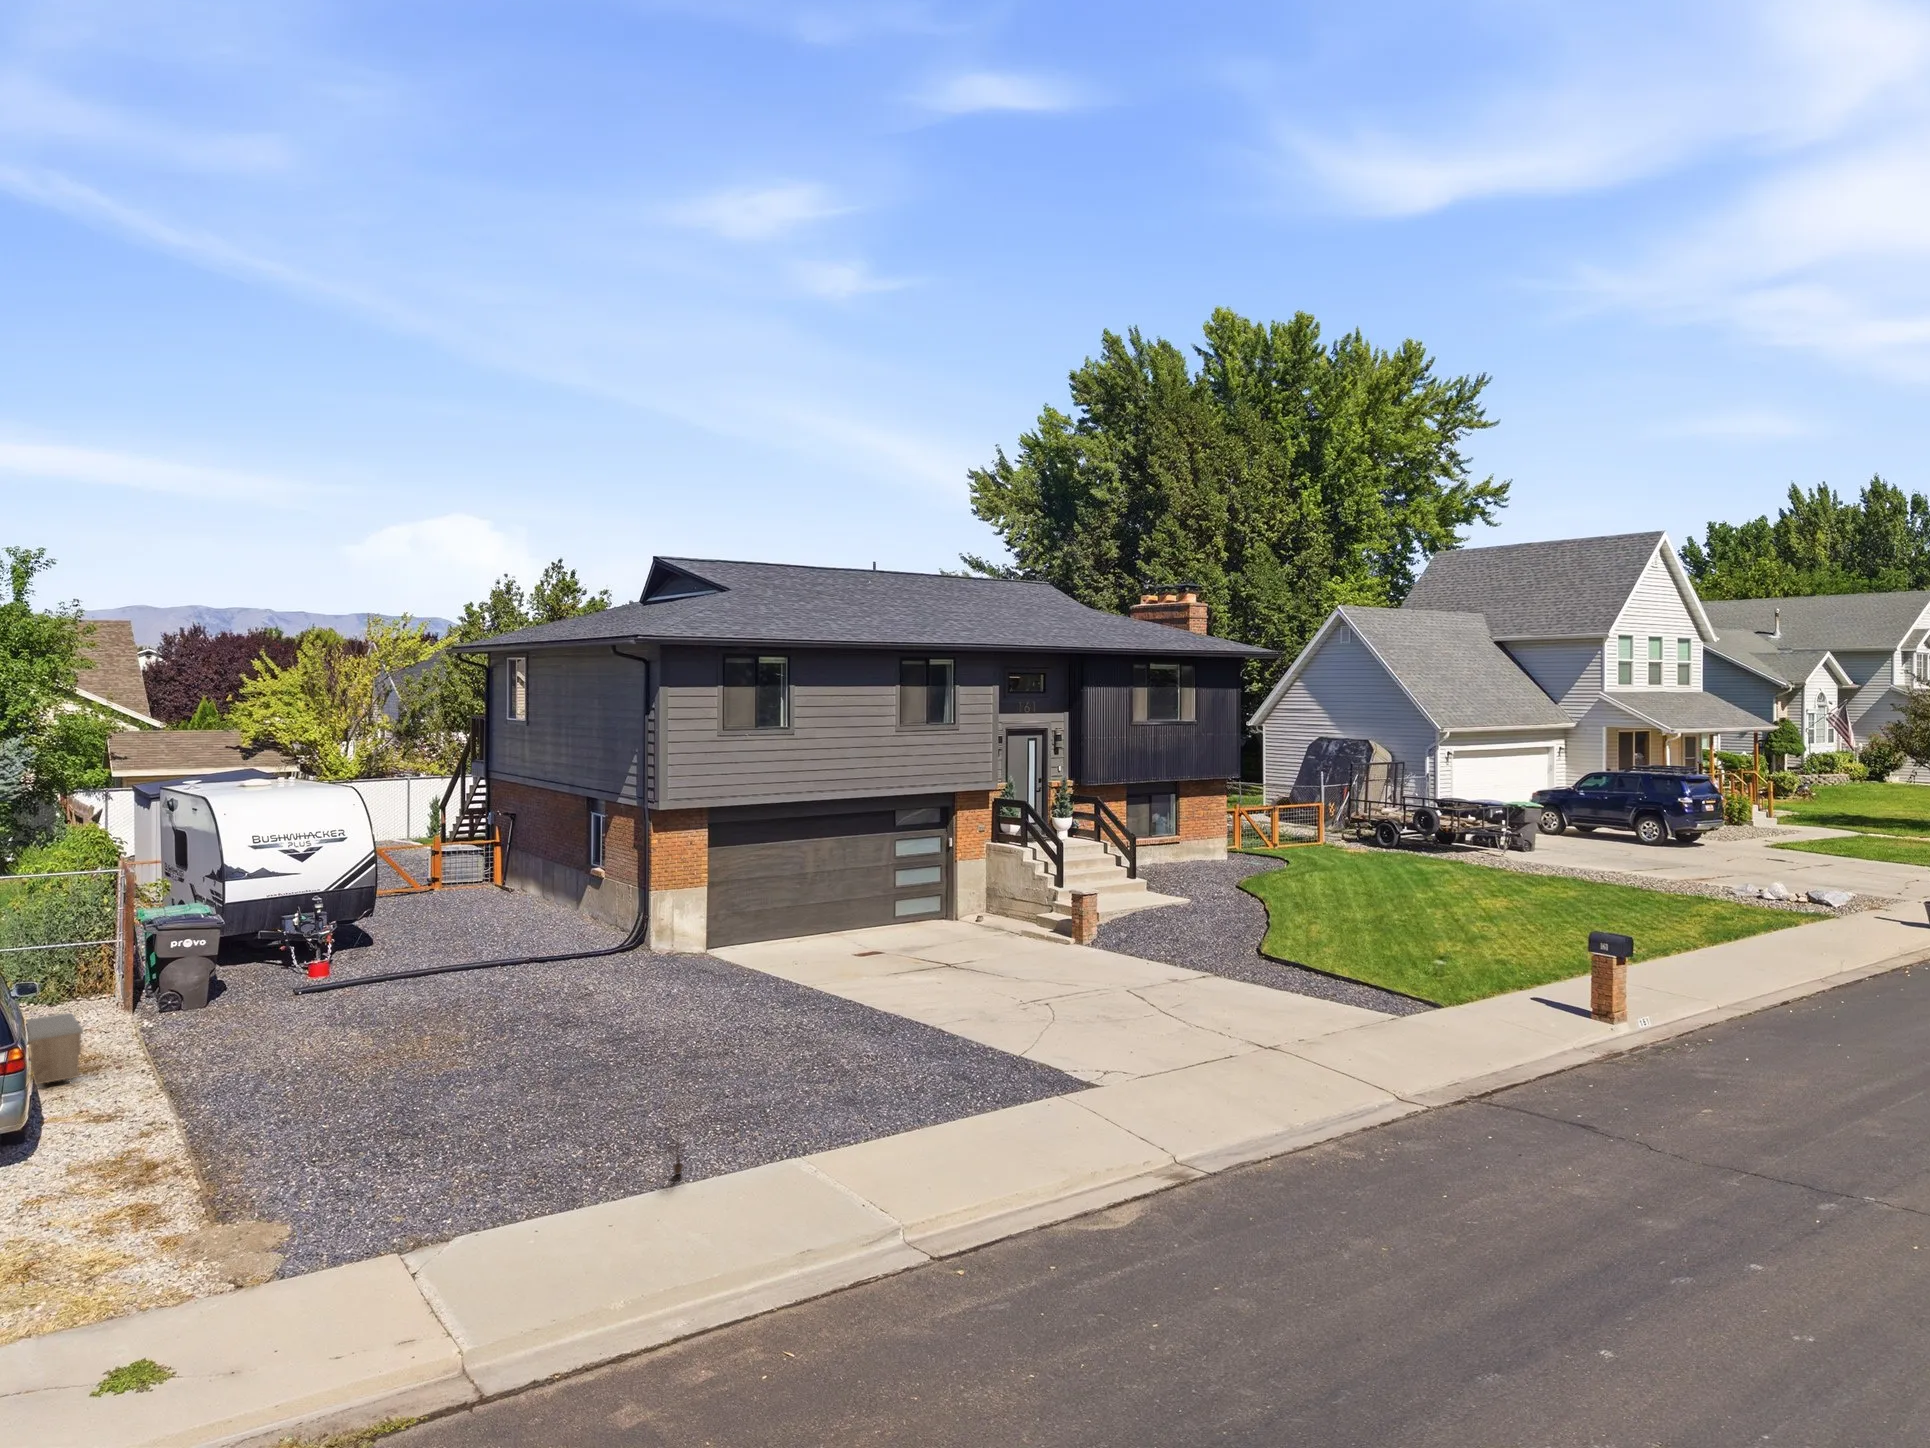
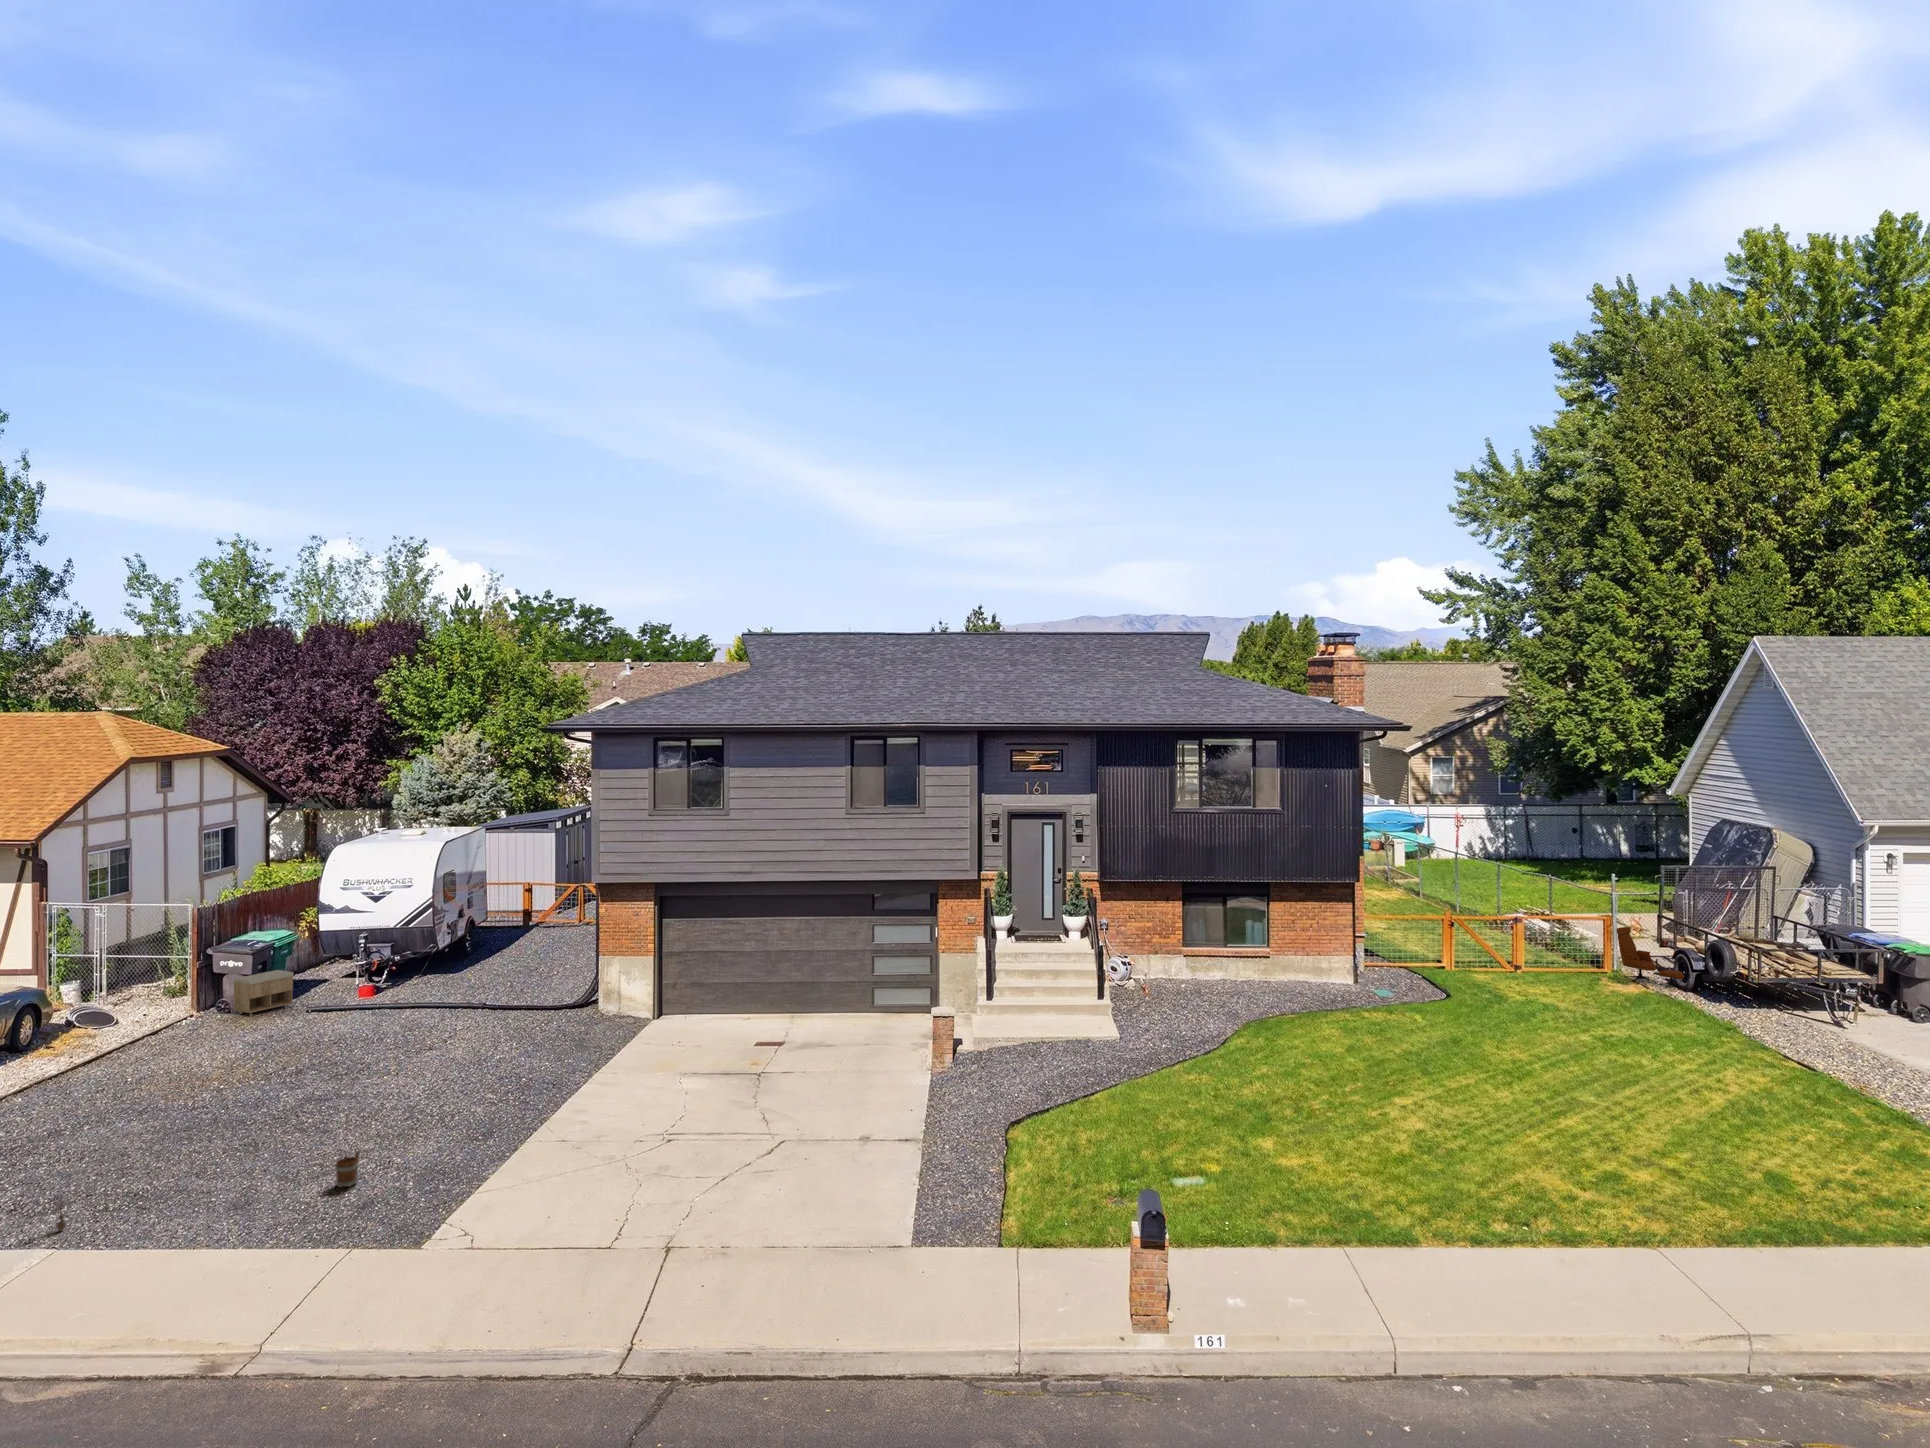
lounge chair: none [1343,807,1388,845] -> present [1616,927,1684,988]
storage bench: present [26,1013,83,1088] -> present [234,970,294,1016]
bucket: none [842,1054,865,1089] -> present [335,1151,359,1187]

